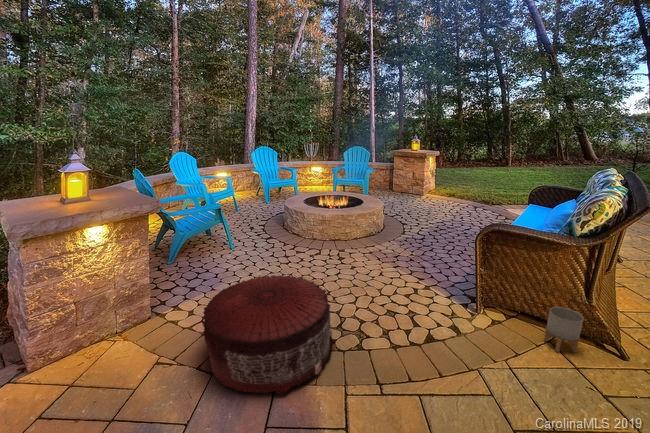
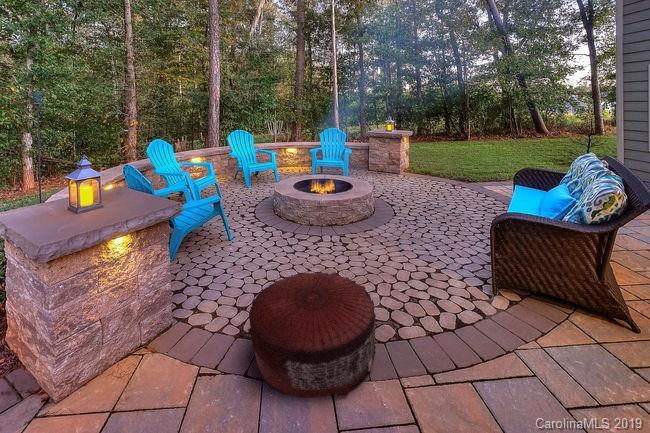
planter: present [544,307,583,353] -> none [553,286,592,326]

